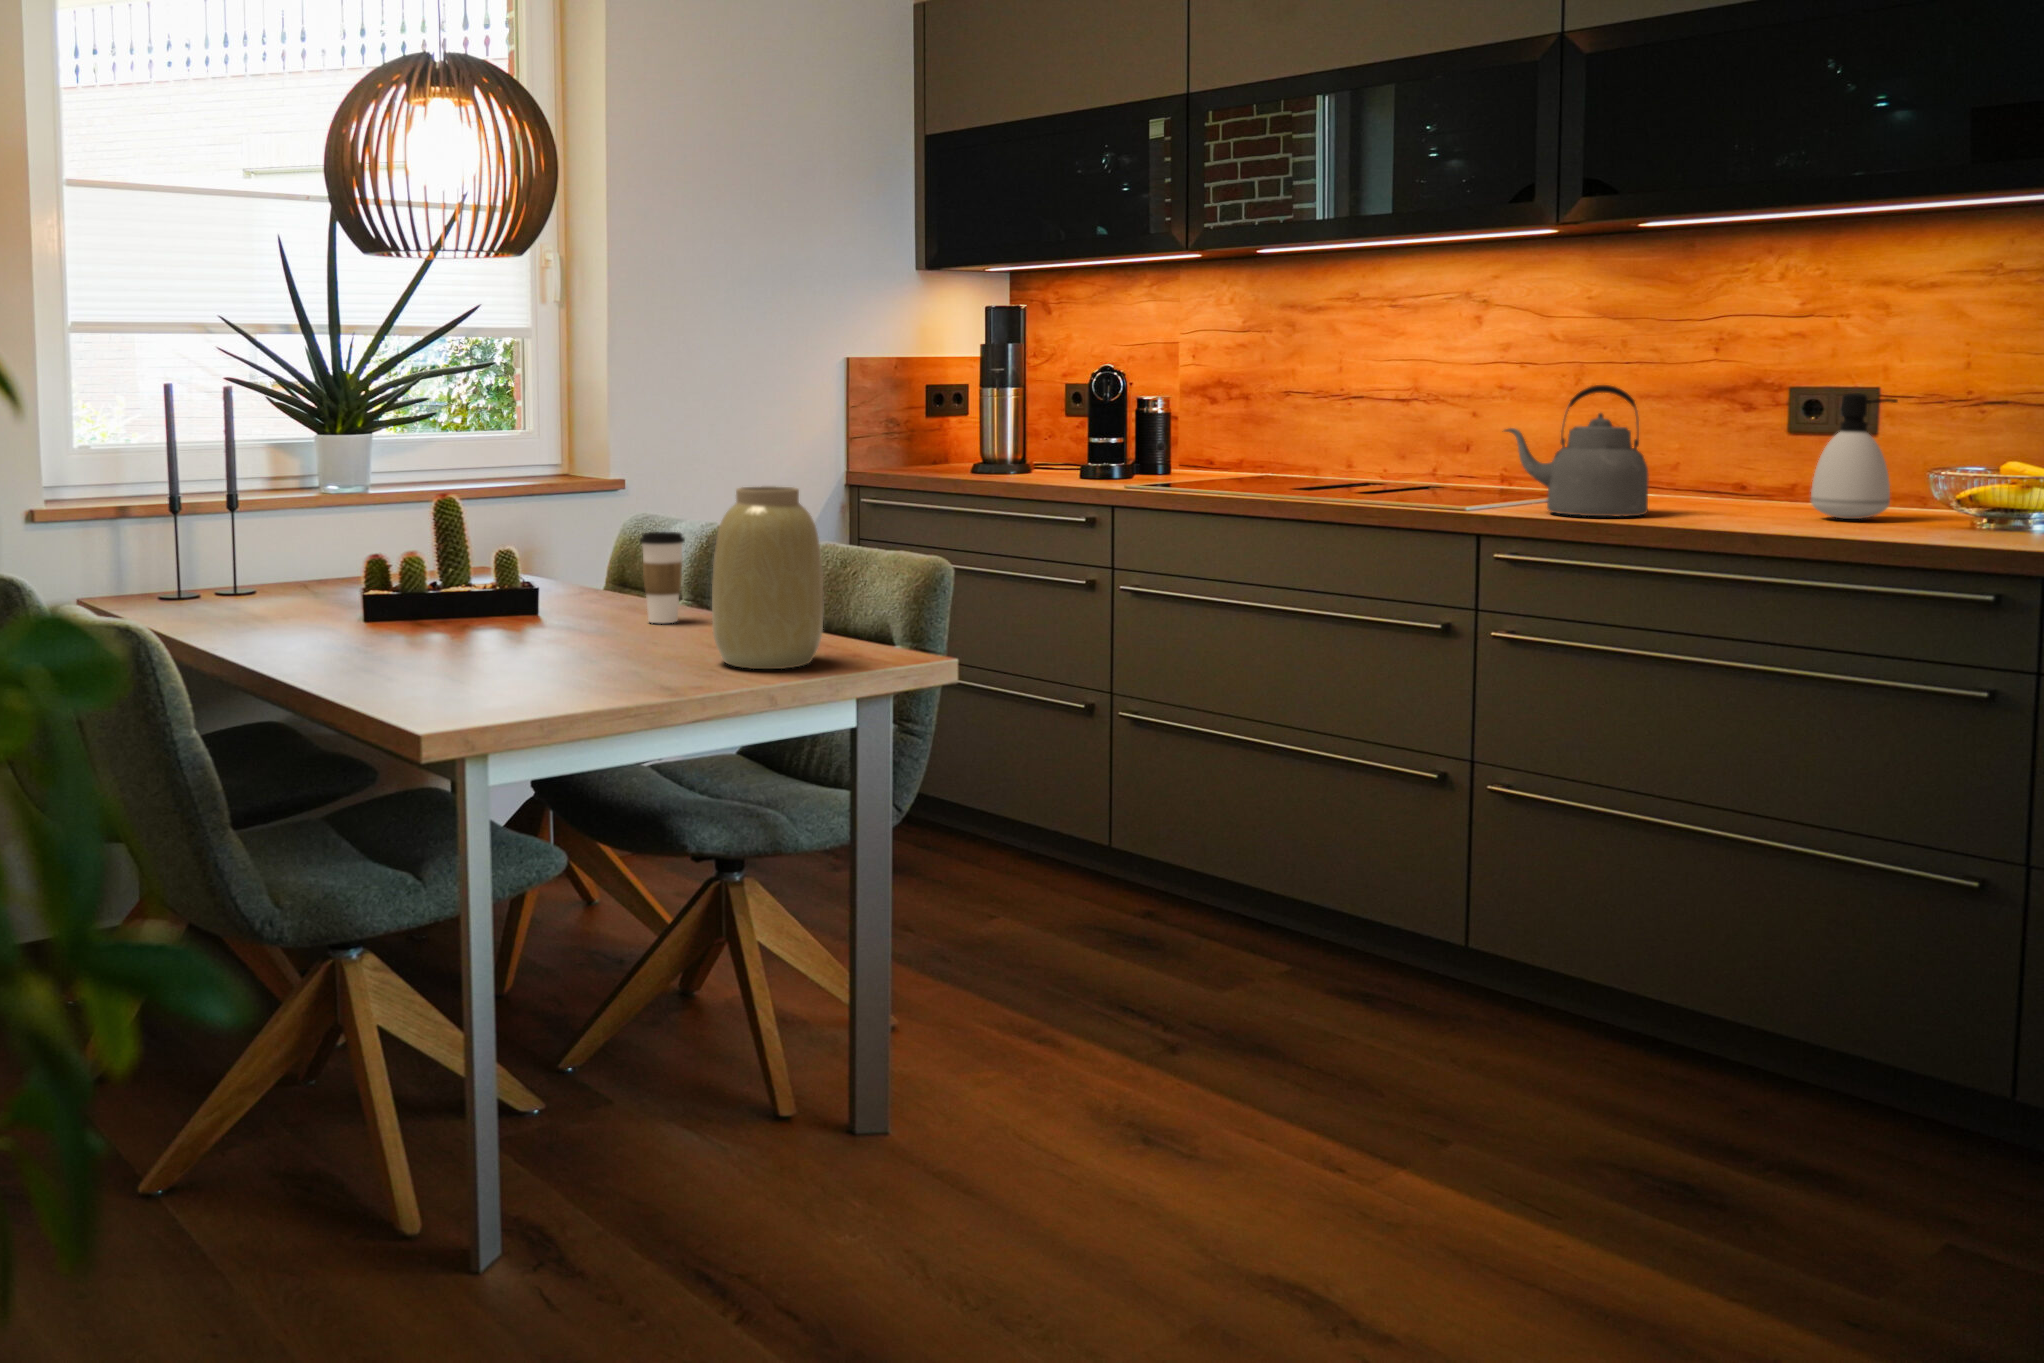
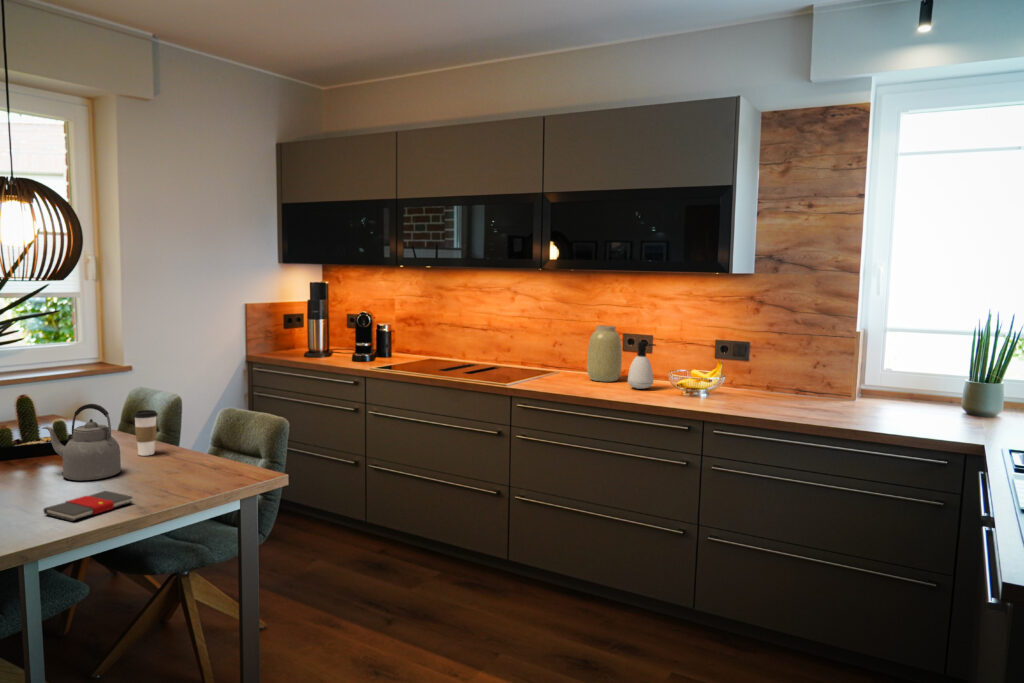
kettle: present [1505,385,1649,517] -> present [42,404,121,480]
vase: present [712,486,823,669] -> present [587,325,622,382]
book: none [491,659,648,698] -> present [43,491,132,521]

